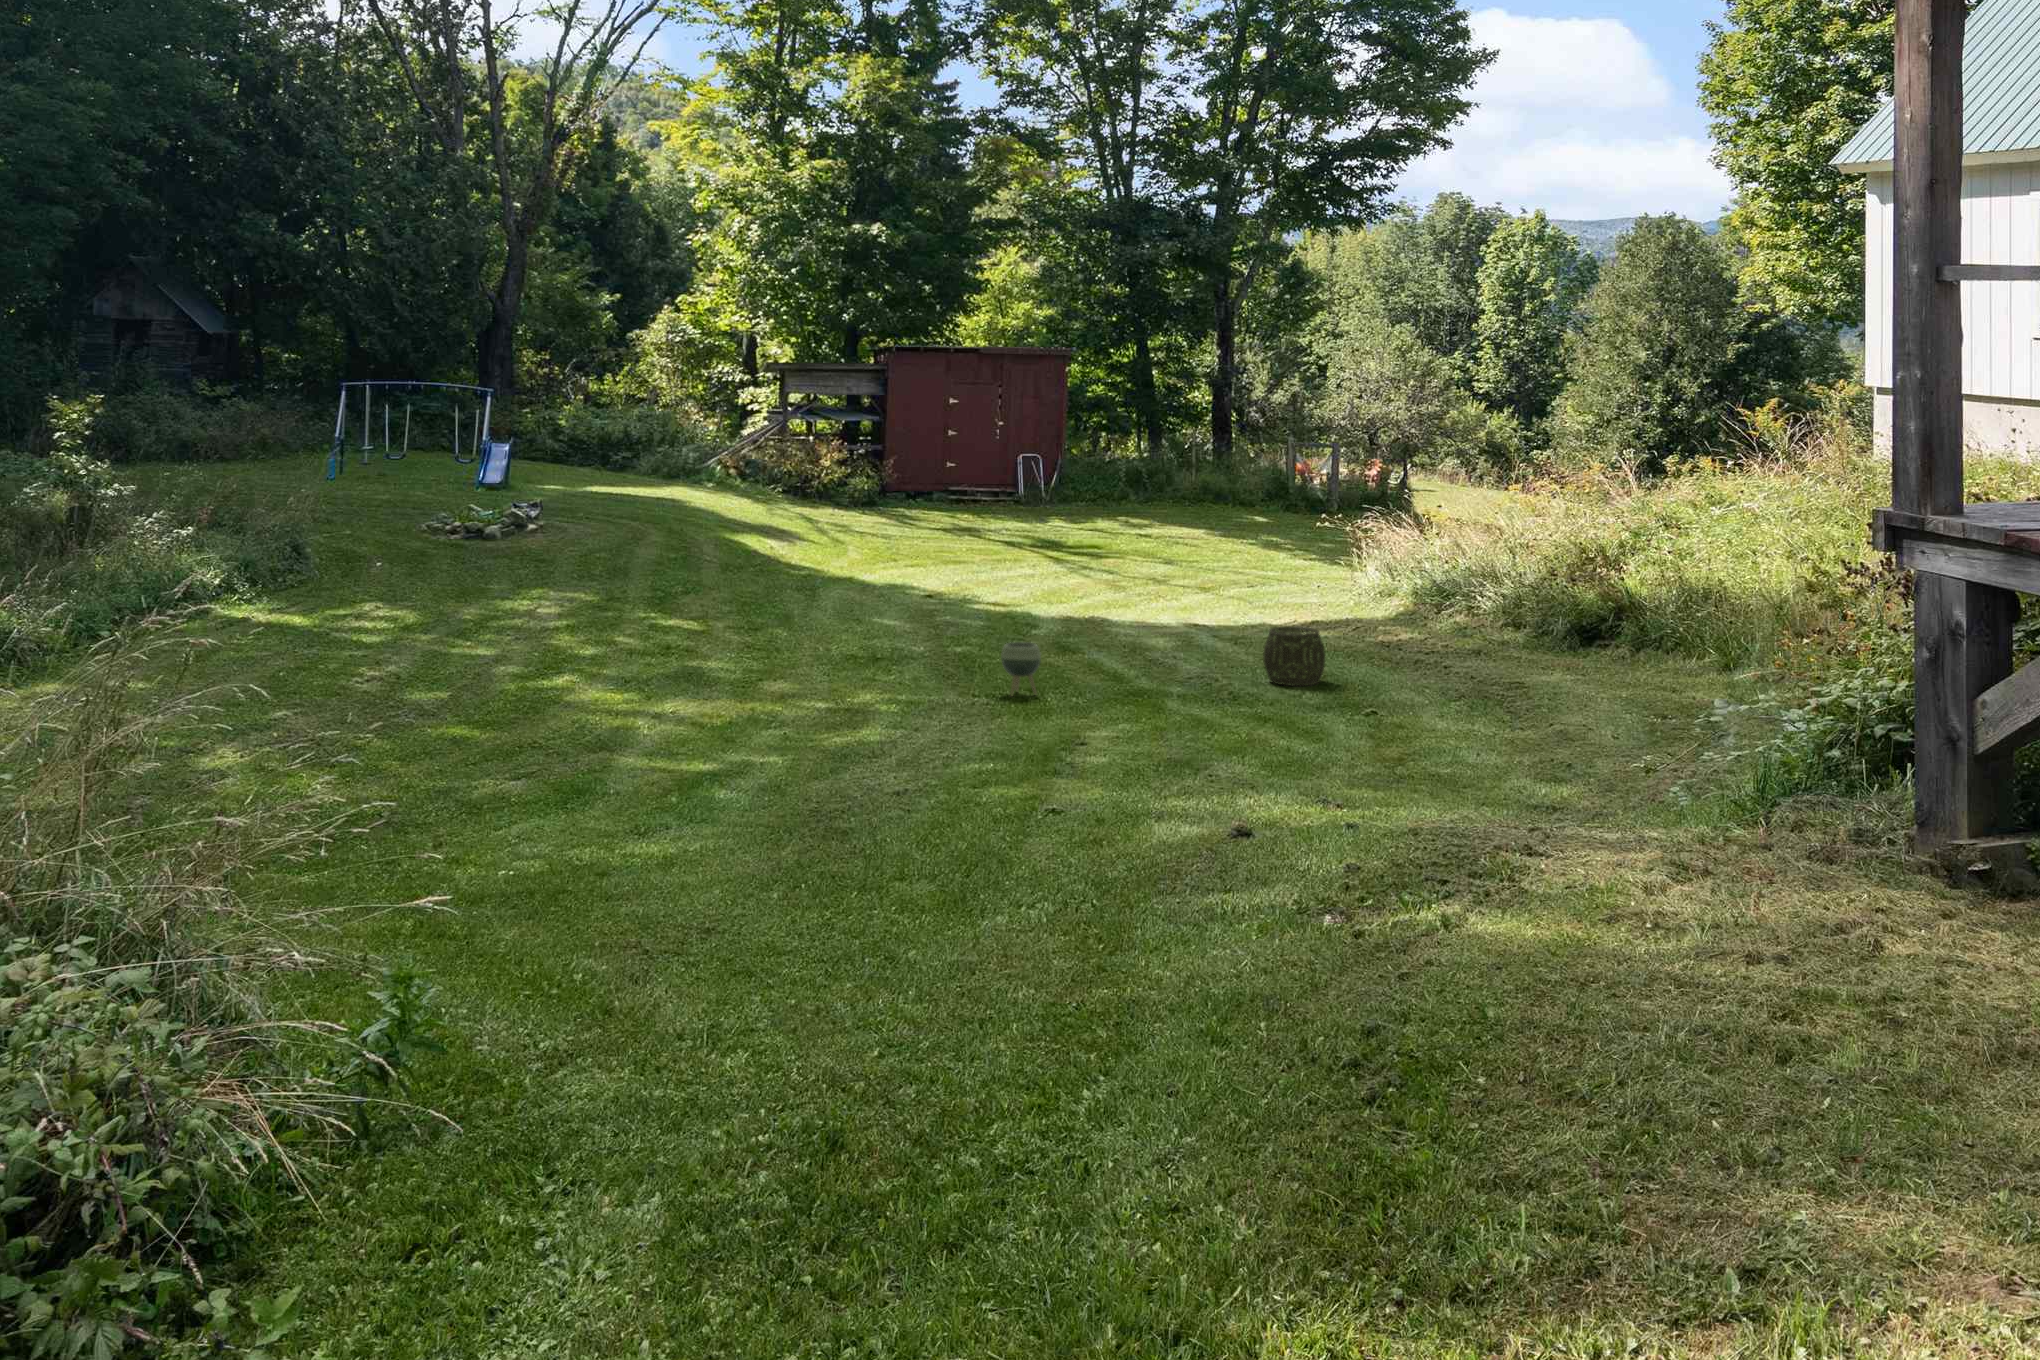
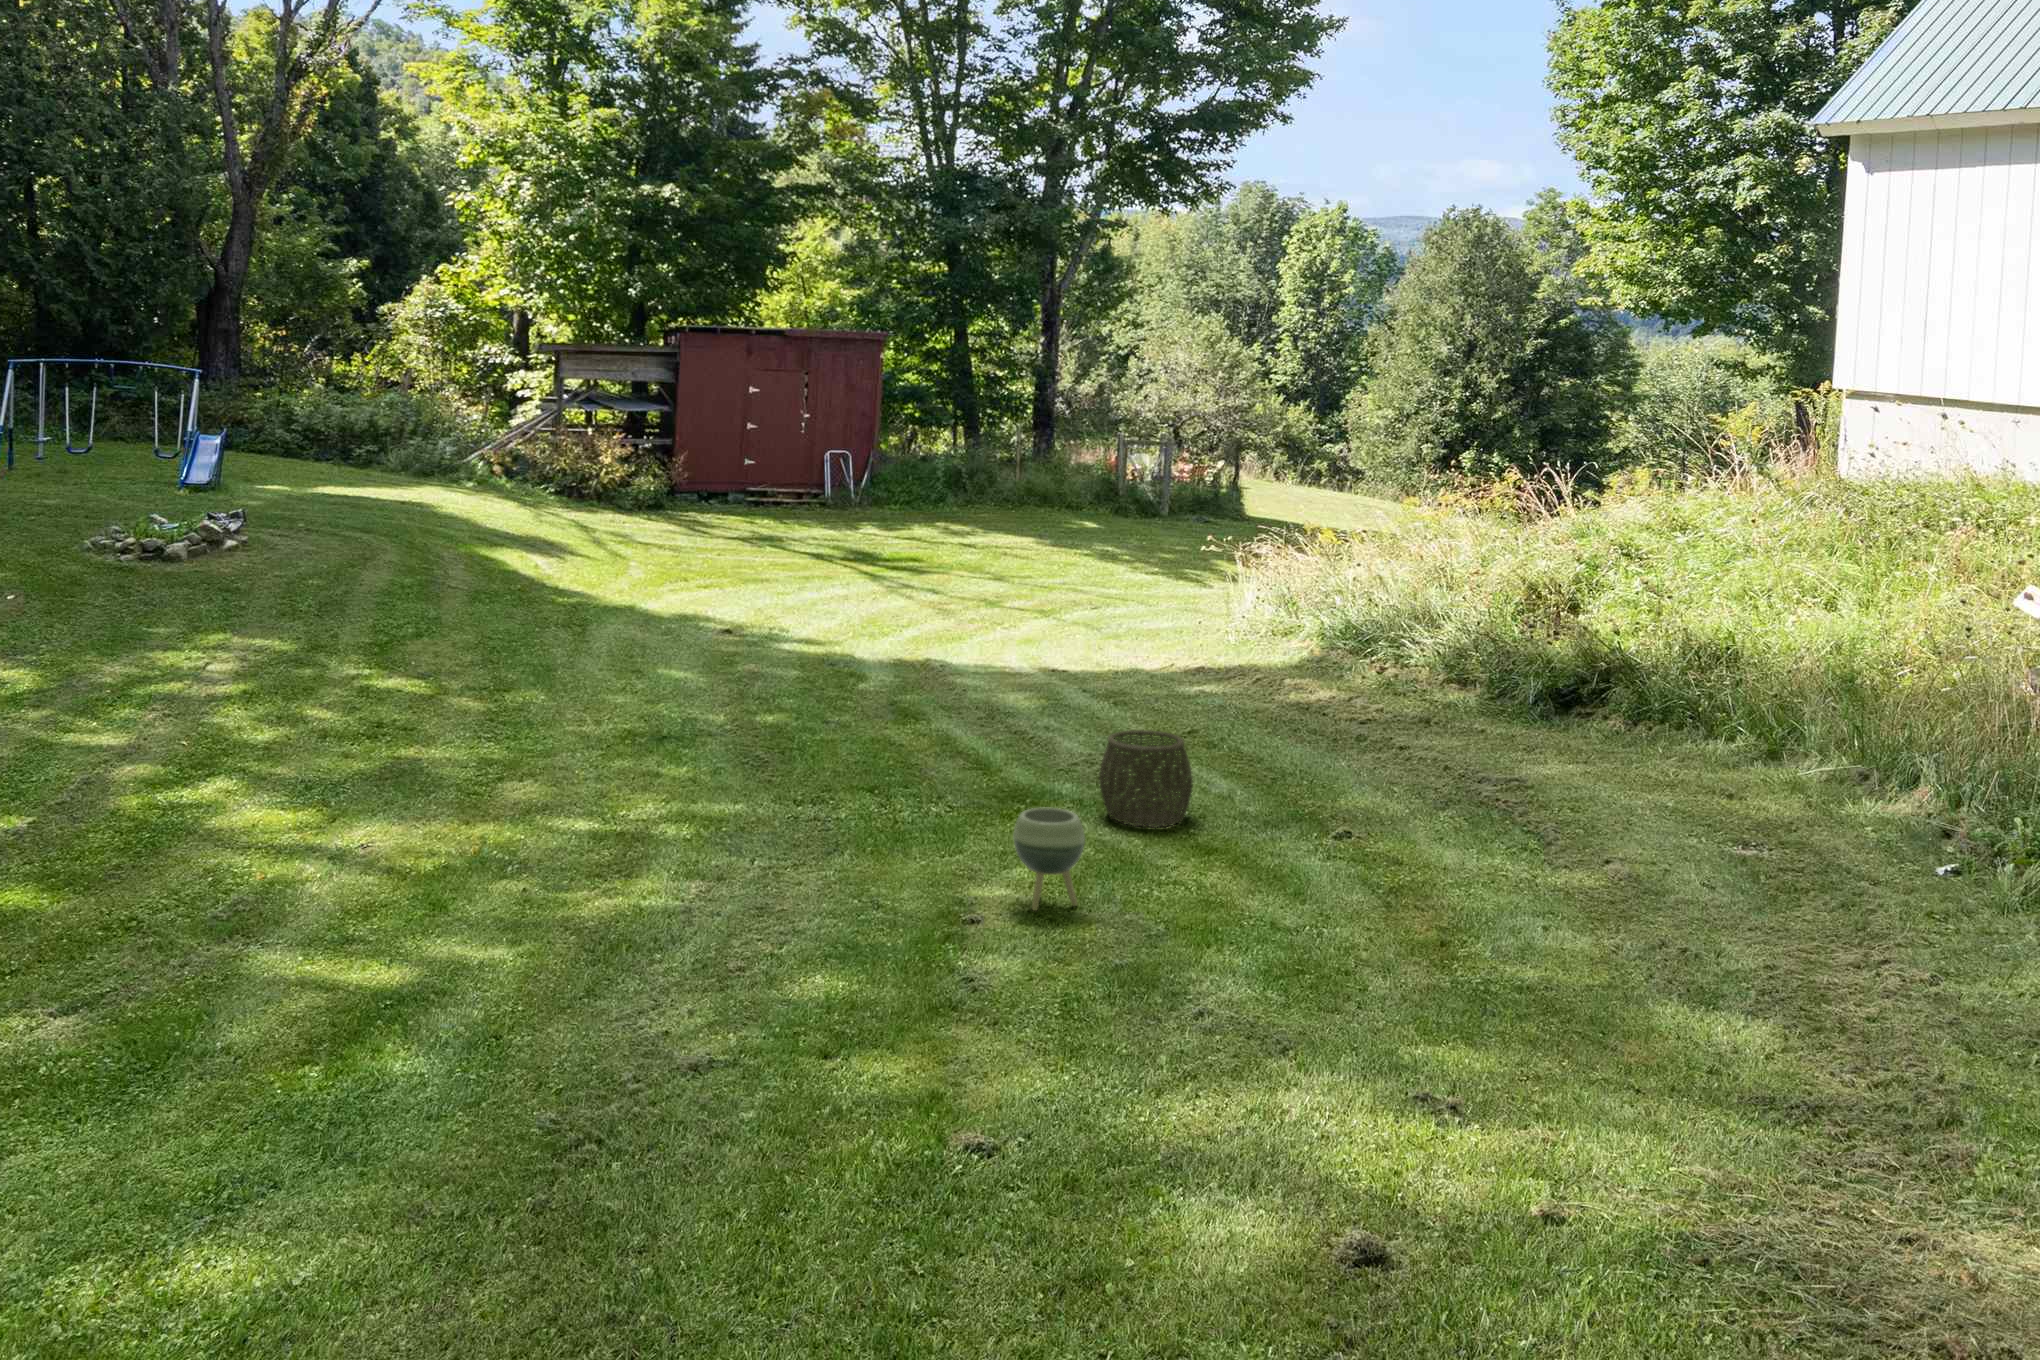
woven basket: present [1263,626,1325,686] -> present [1099,730,1193,828]

